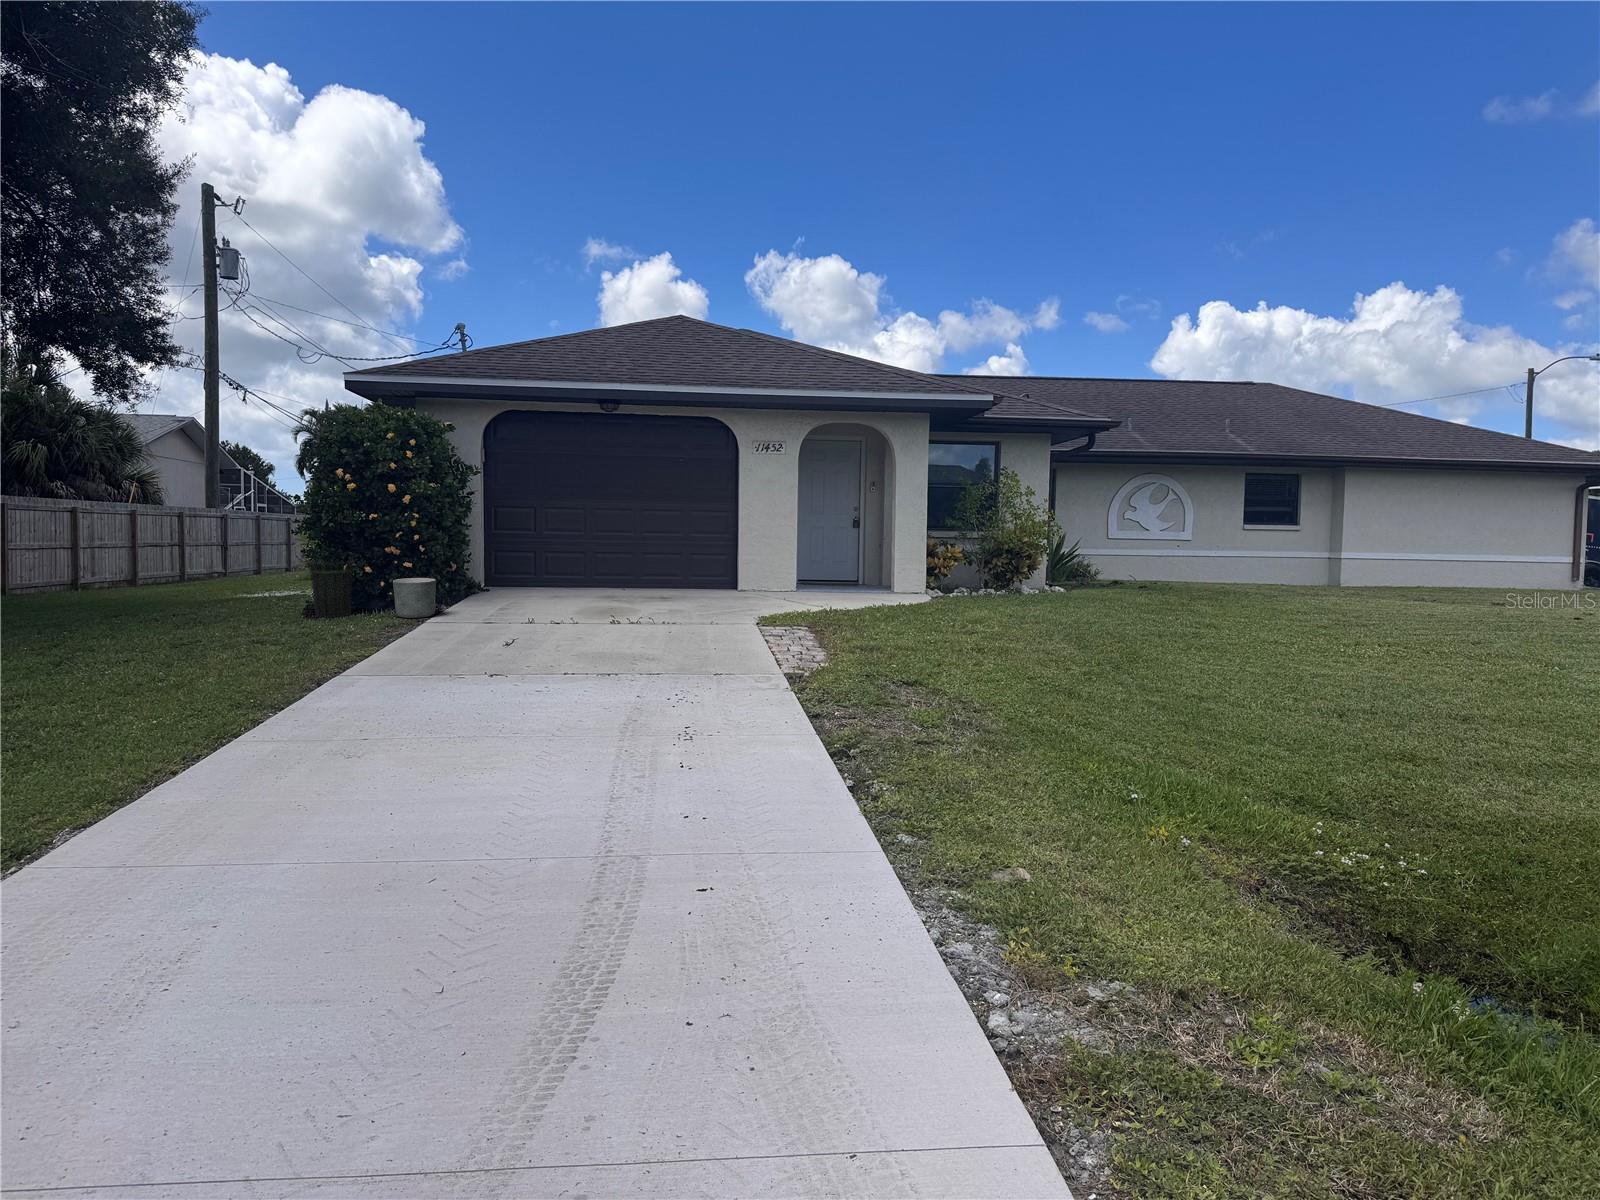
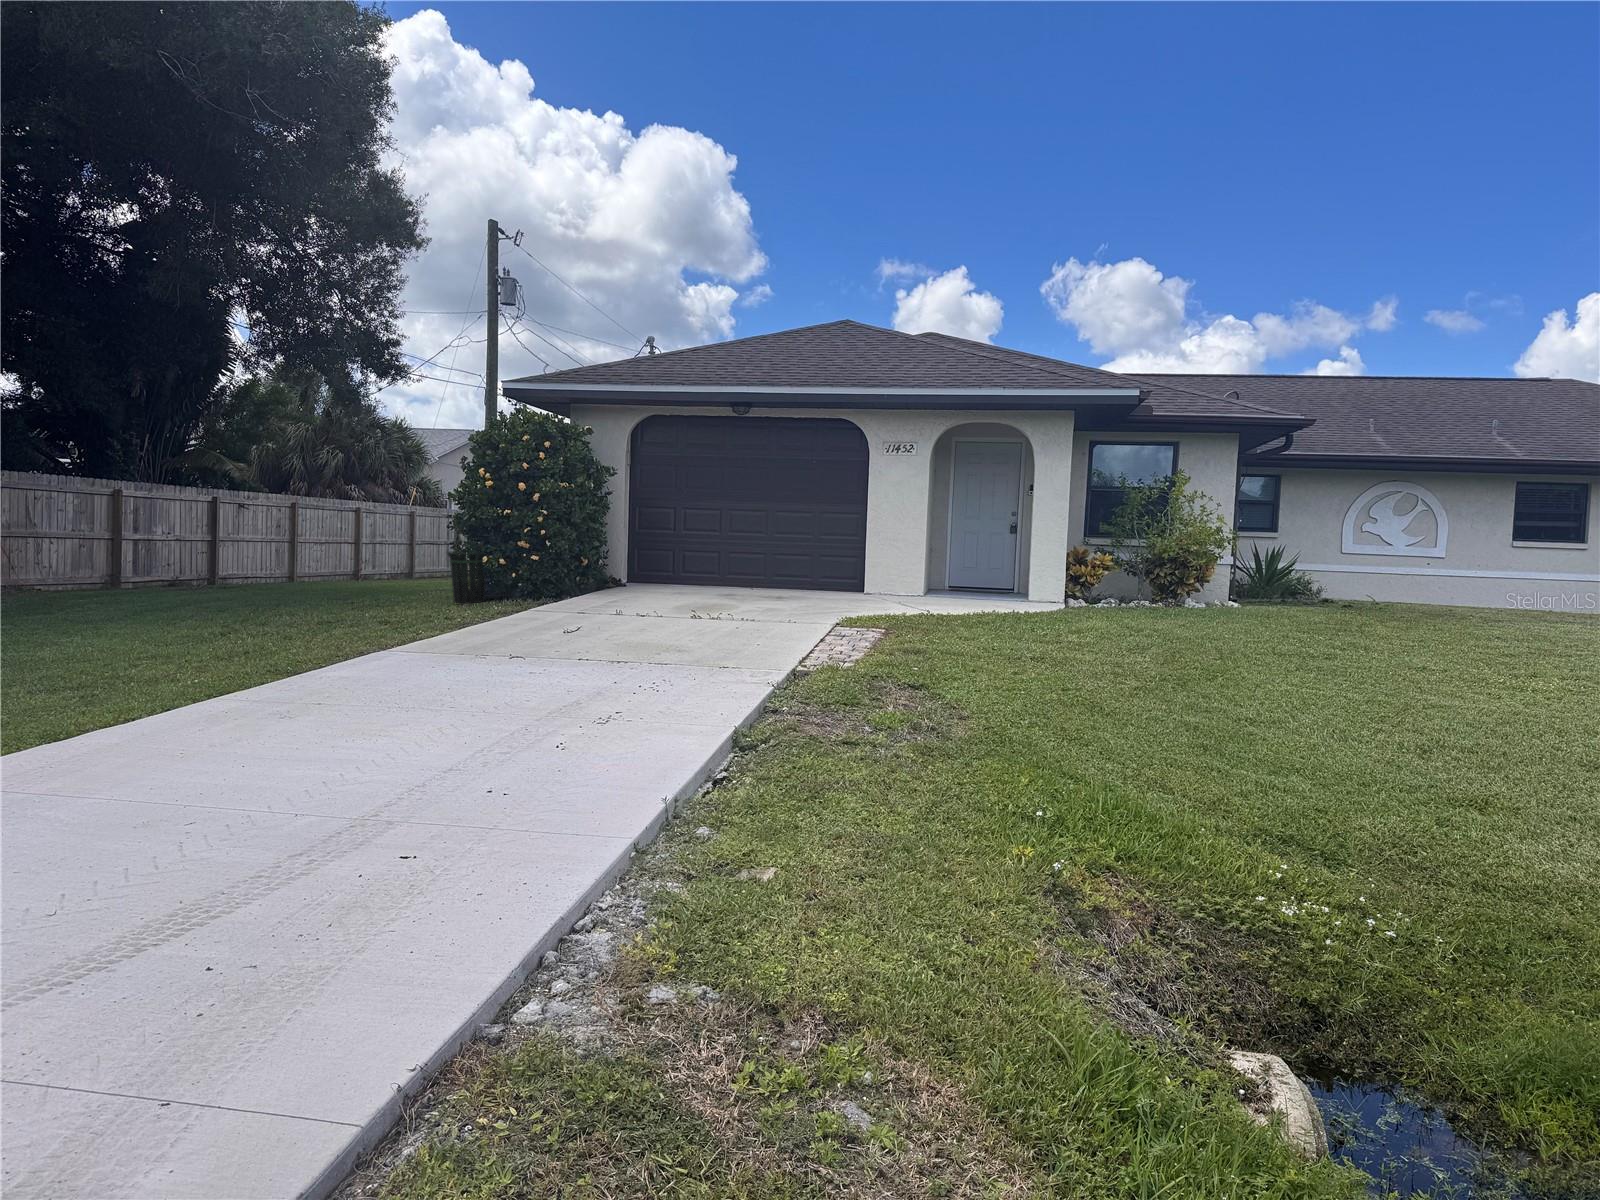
planter: present [393,578,436,618] -> none [515,570,554,606]

